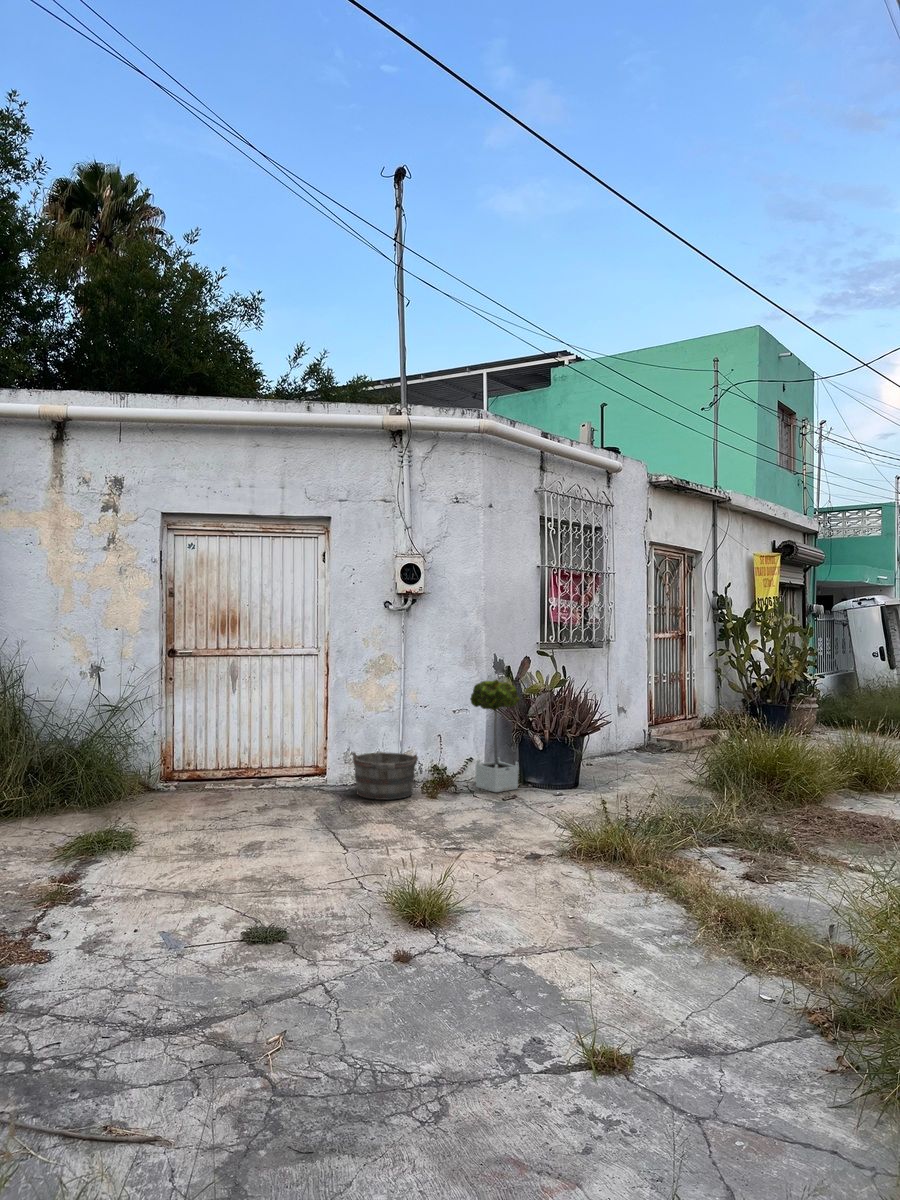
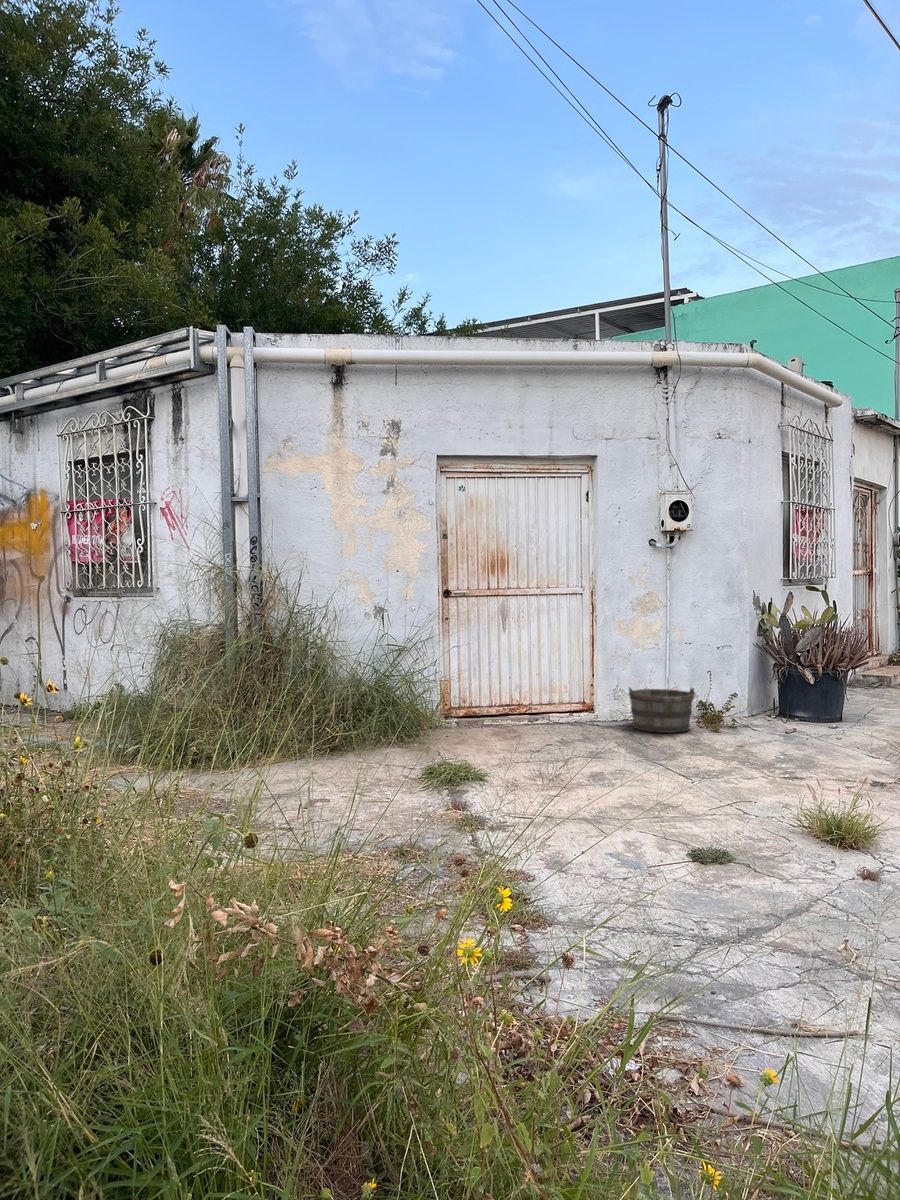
potted tree: present [470,680,520,792] -> none [736,613,788,726]

